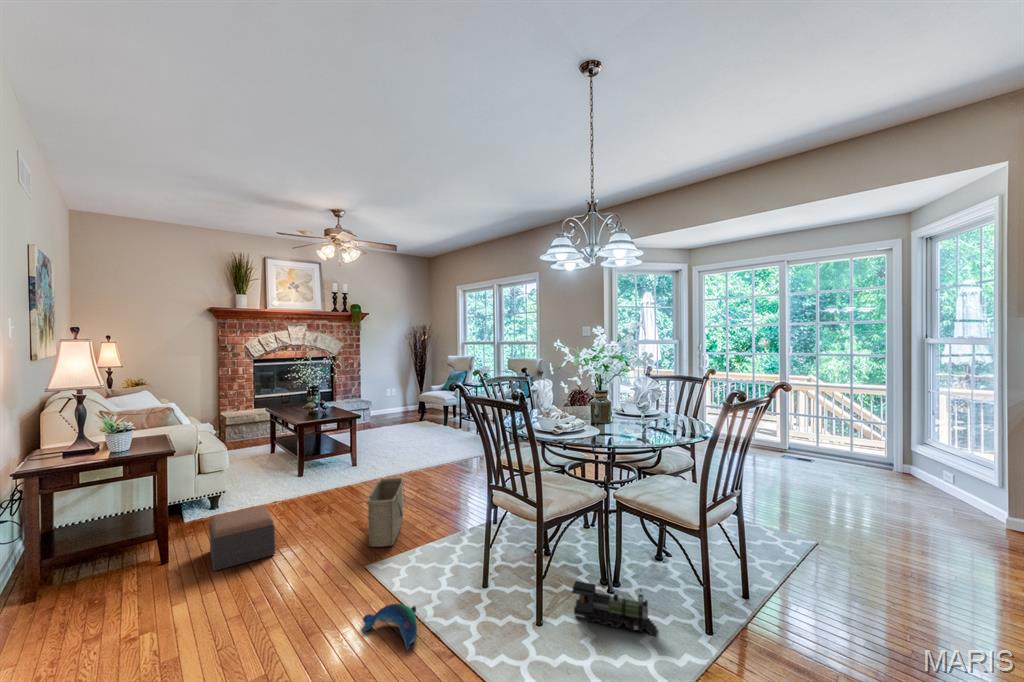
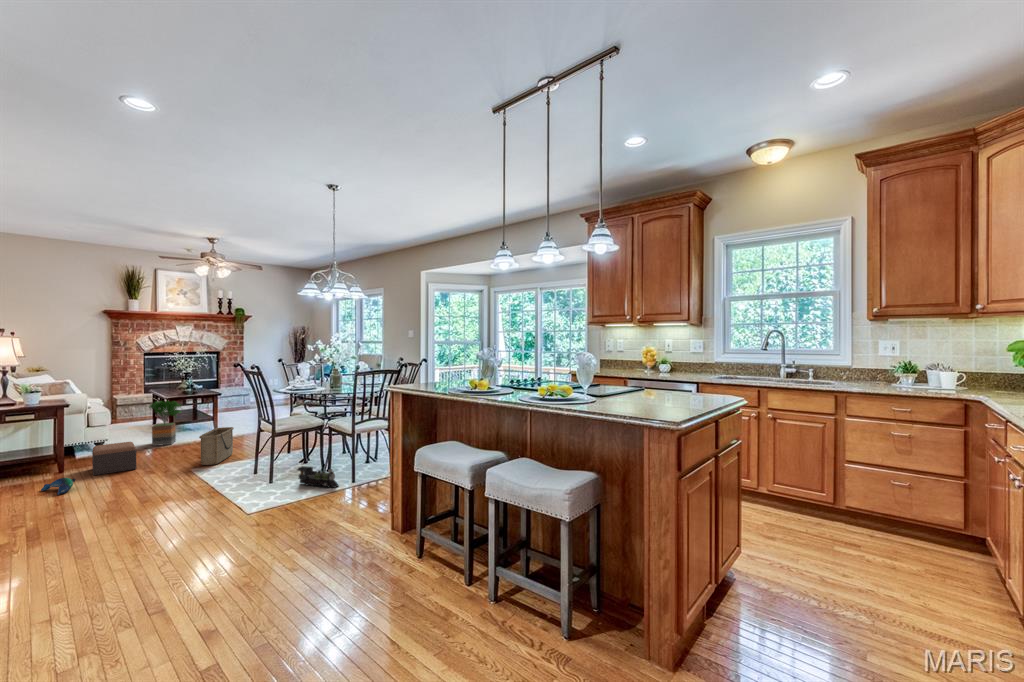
potted tree: none [273,430,319,497] -> present [149,401,181,446]
plush toy: present [363,604,417,650] -> present [41,478,76,495]

